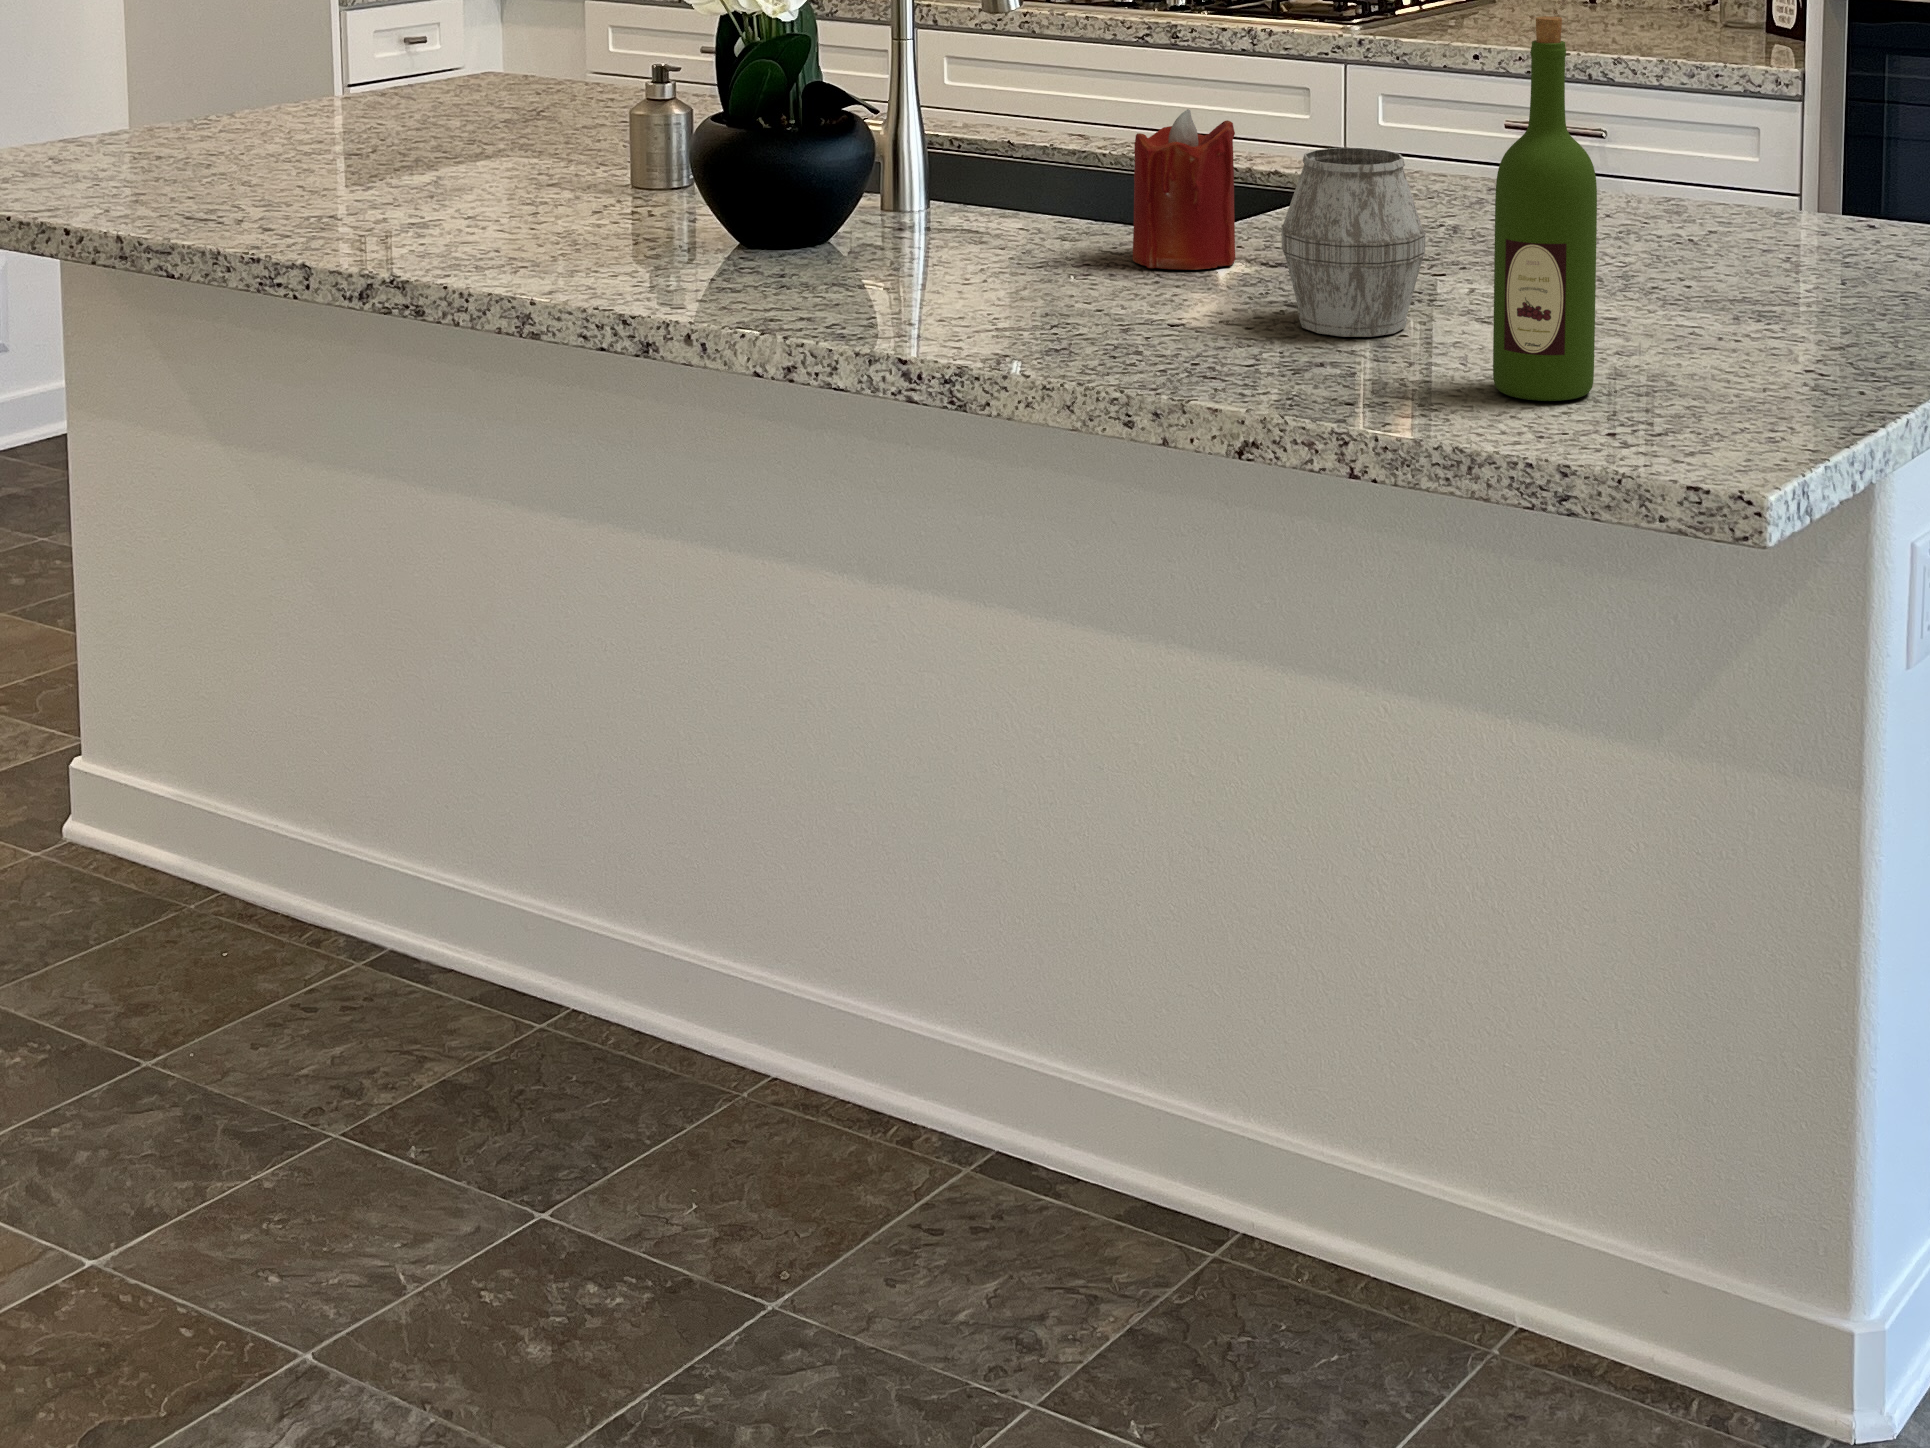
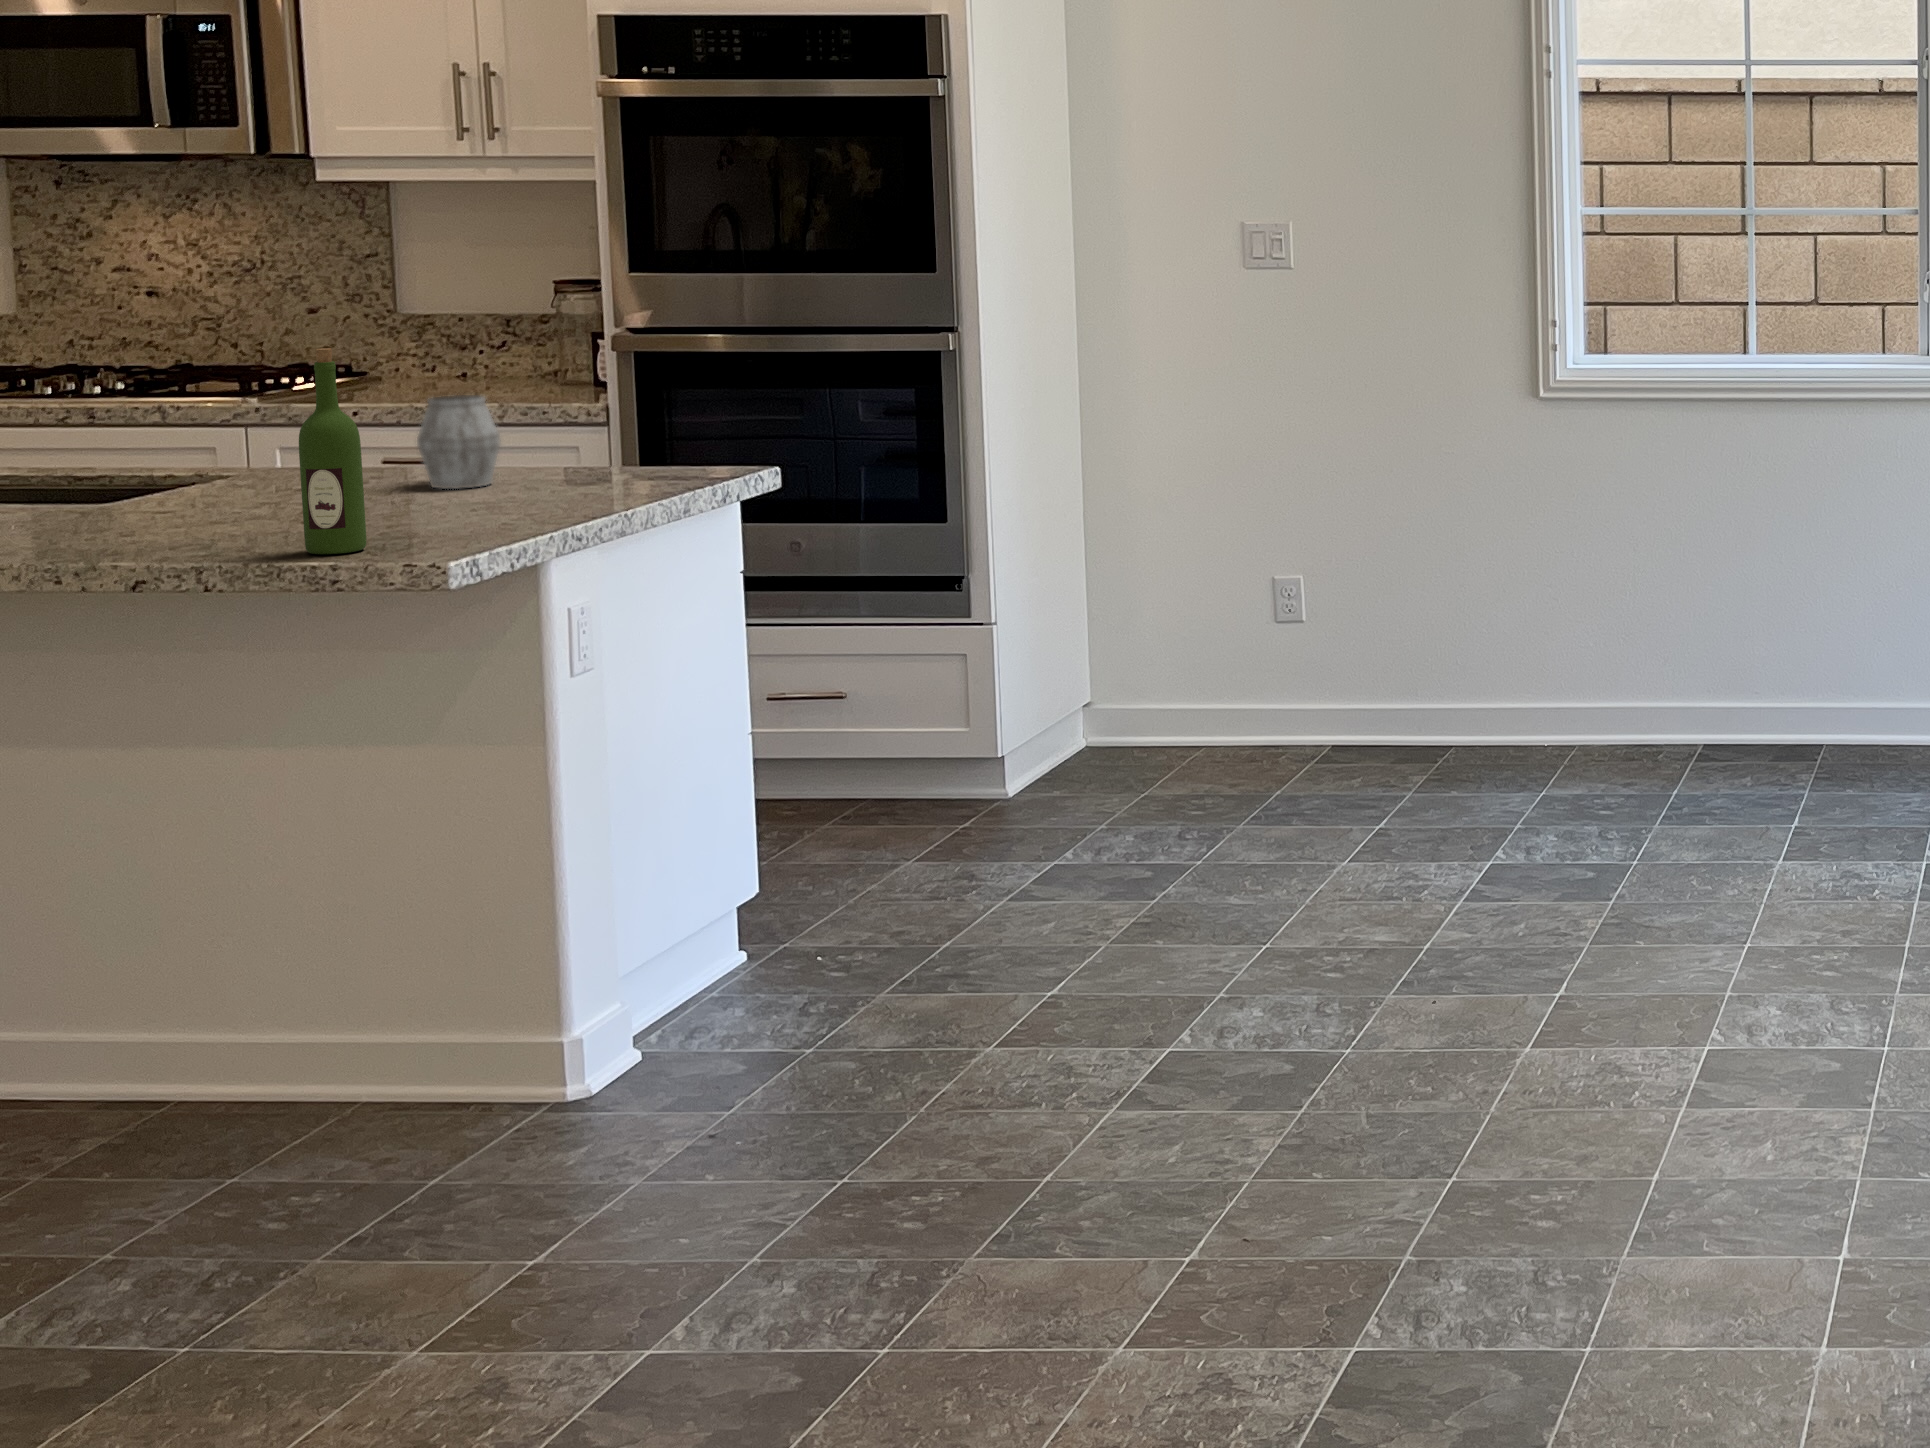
candle: present [1133,109,1236,270] -> none [63,429,143,529]
mug: present [1281,148,1426,337] -> present [417,395,501,489]

